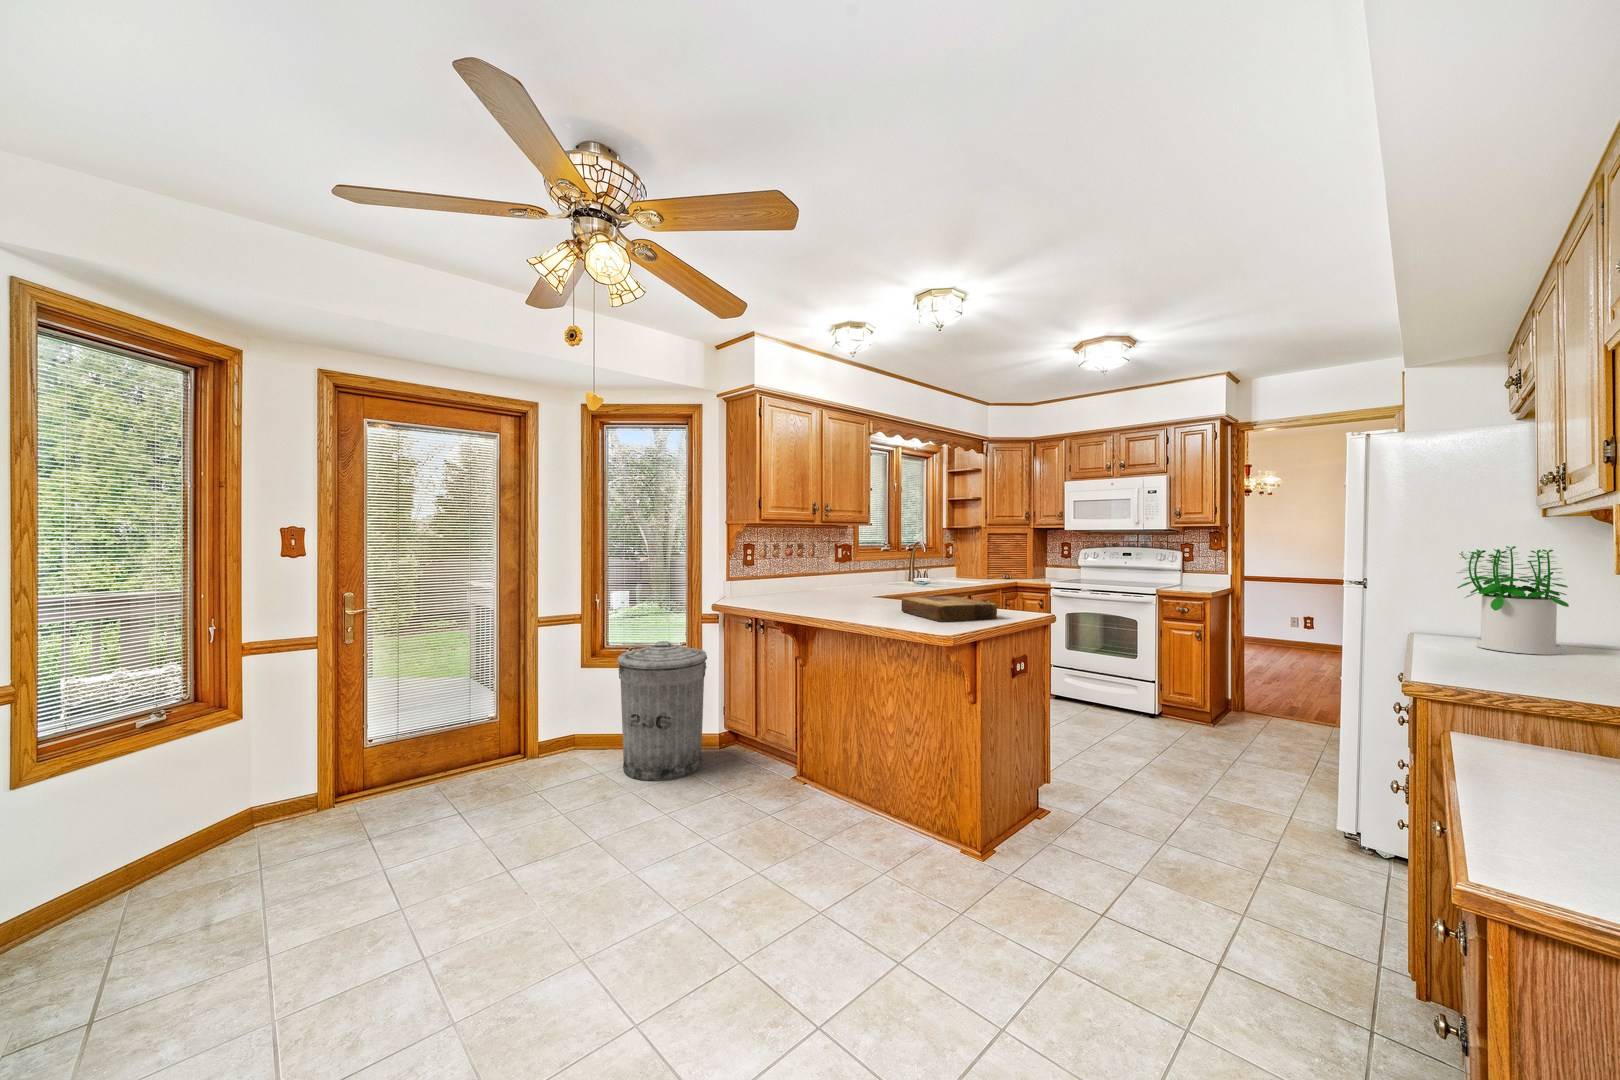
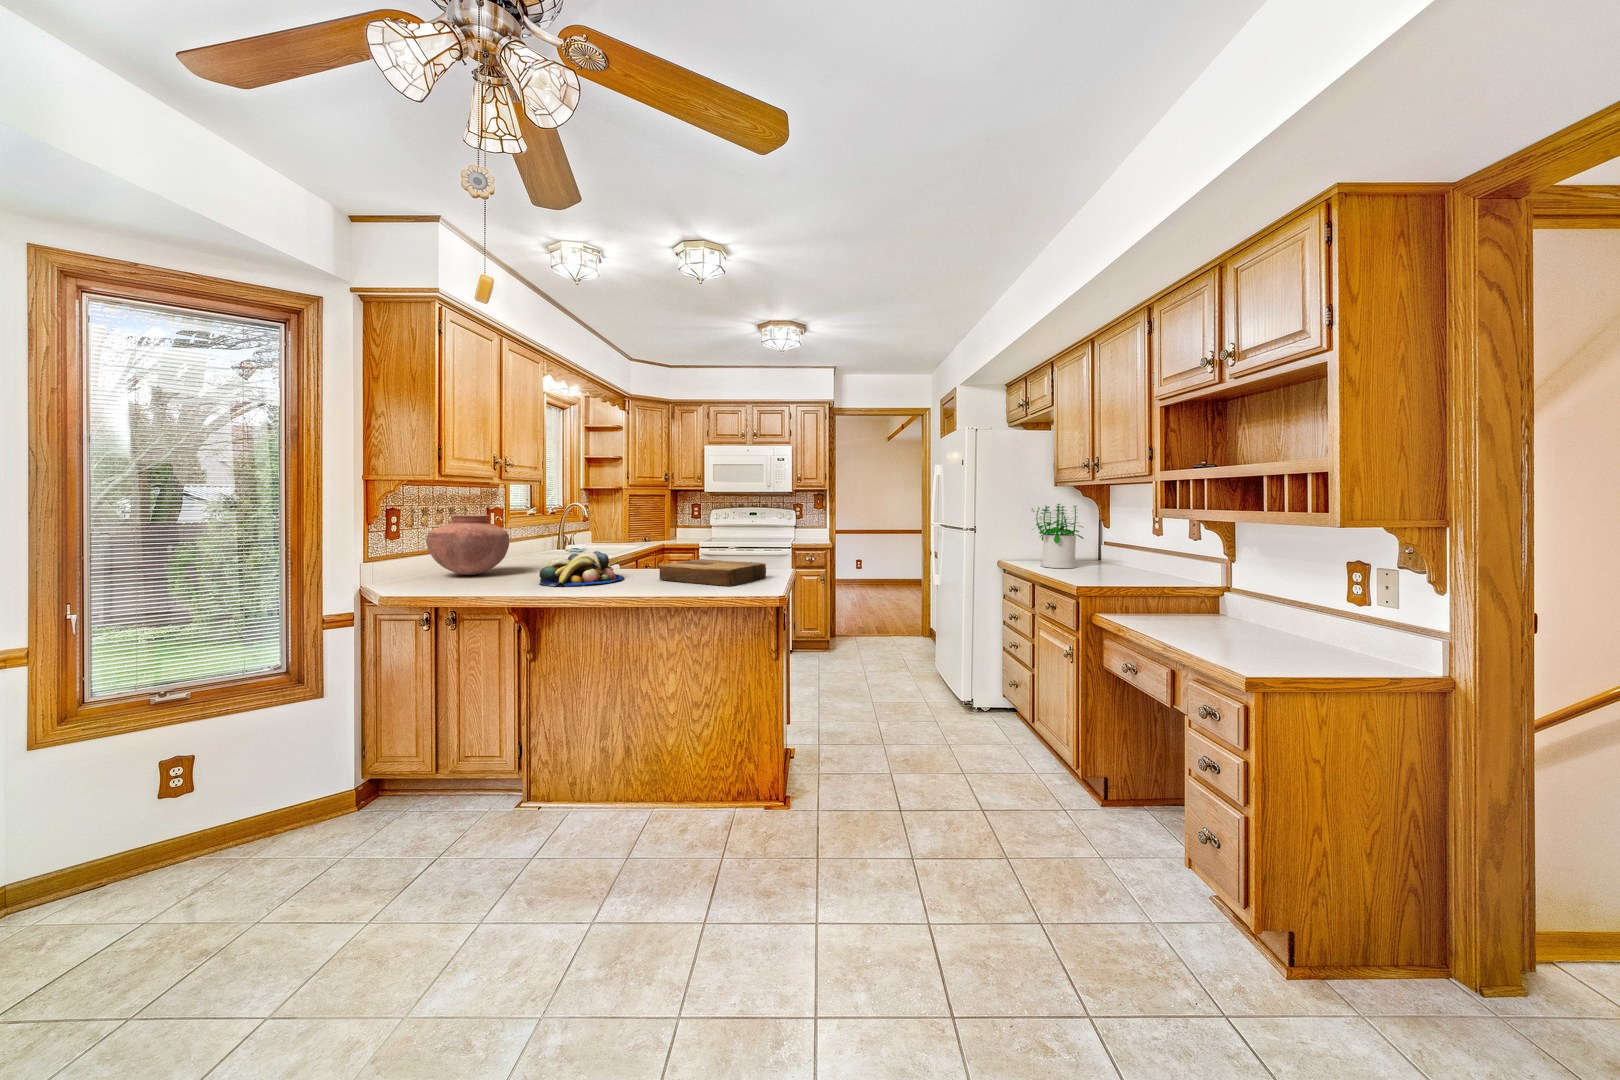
vase: none [768,550,822,596] -> present [426,515,509,575]
fruit bowl: none [814,583,882,610] -> present [539,551,624,586]
trash can: present [617,641,707,781] -> none [170,664,361,898]

